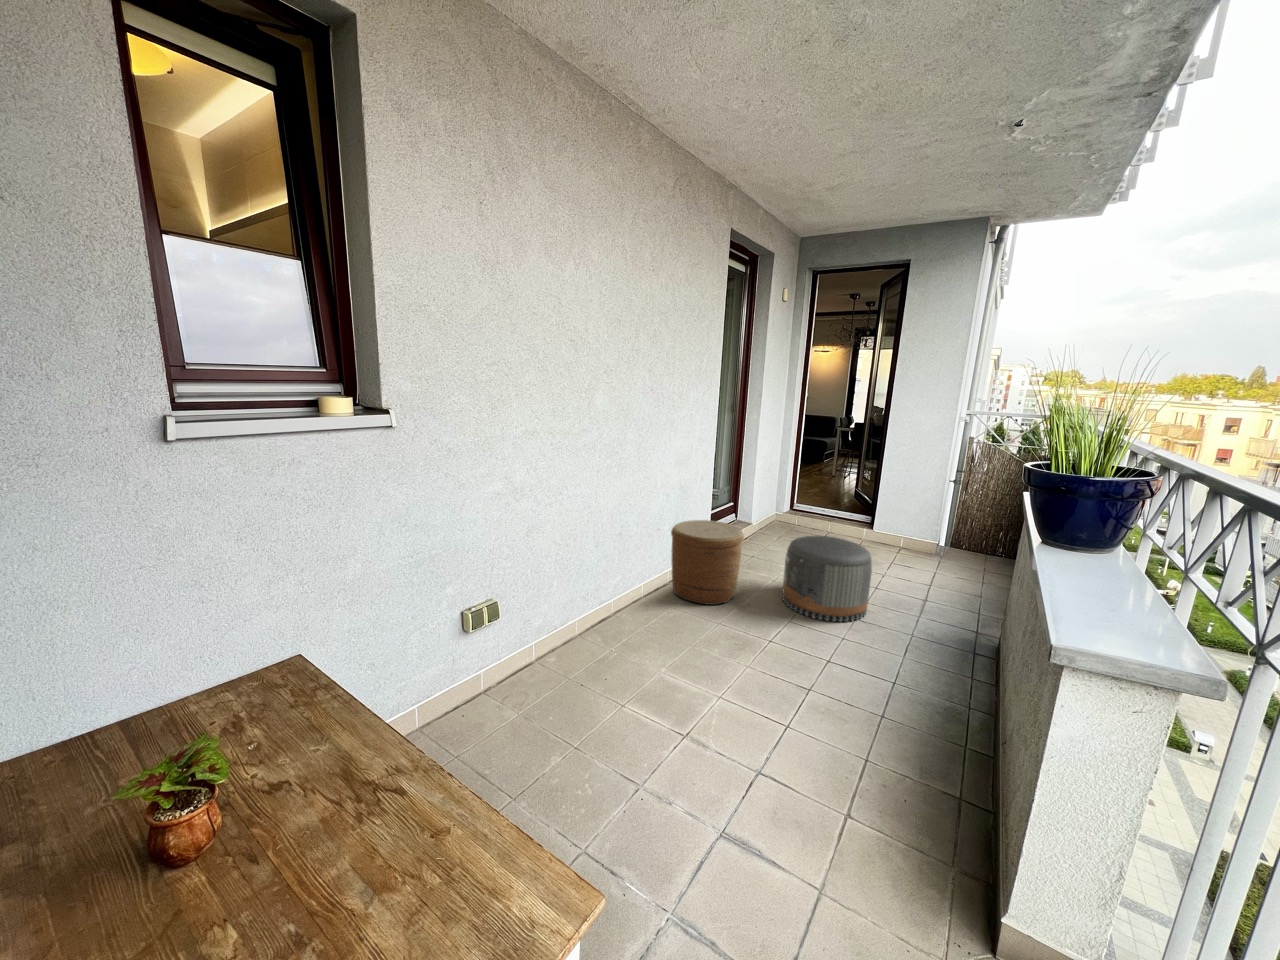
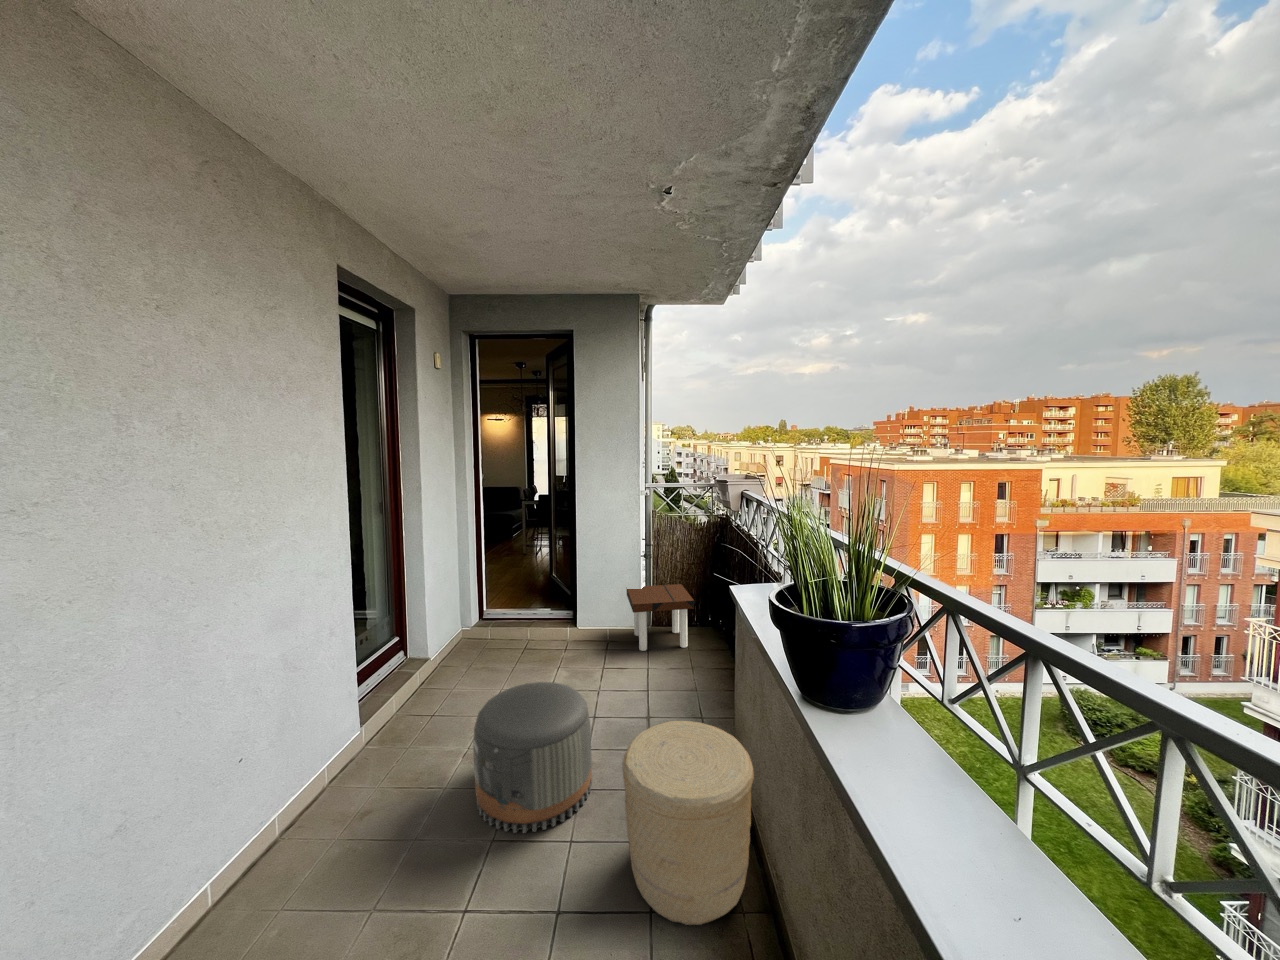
side table: none [928,506,1001,570] -> present [627,584,694,651]
woven basket: present [671,520,744,605] -> present [622,721,754,925]

